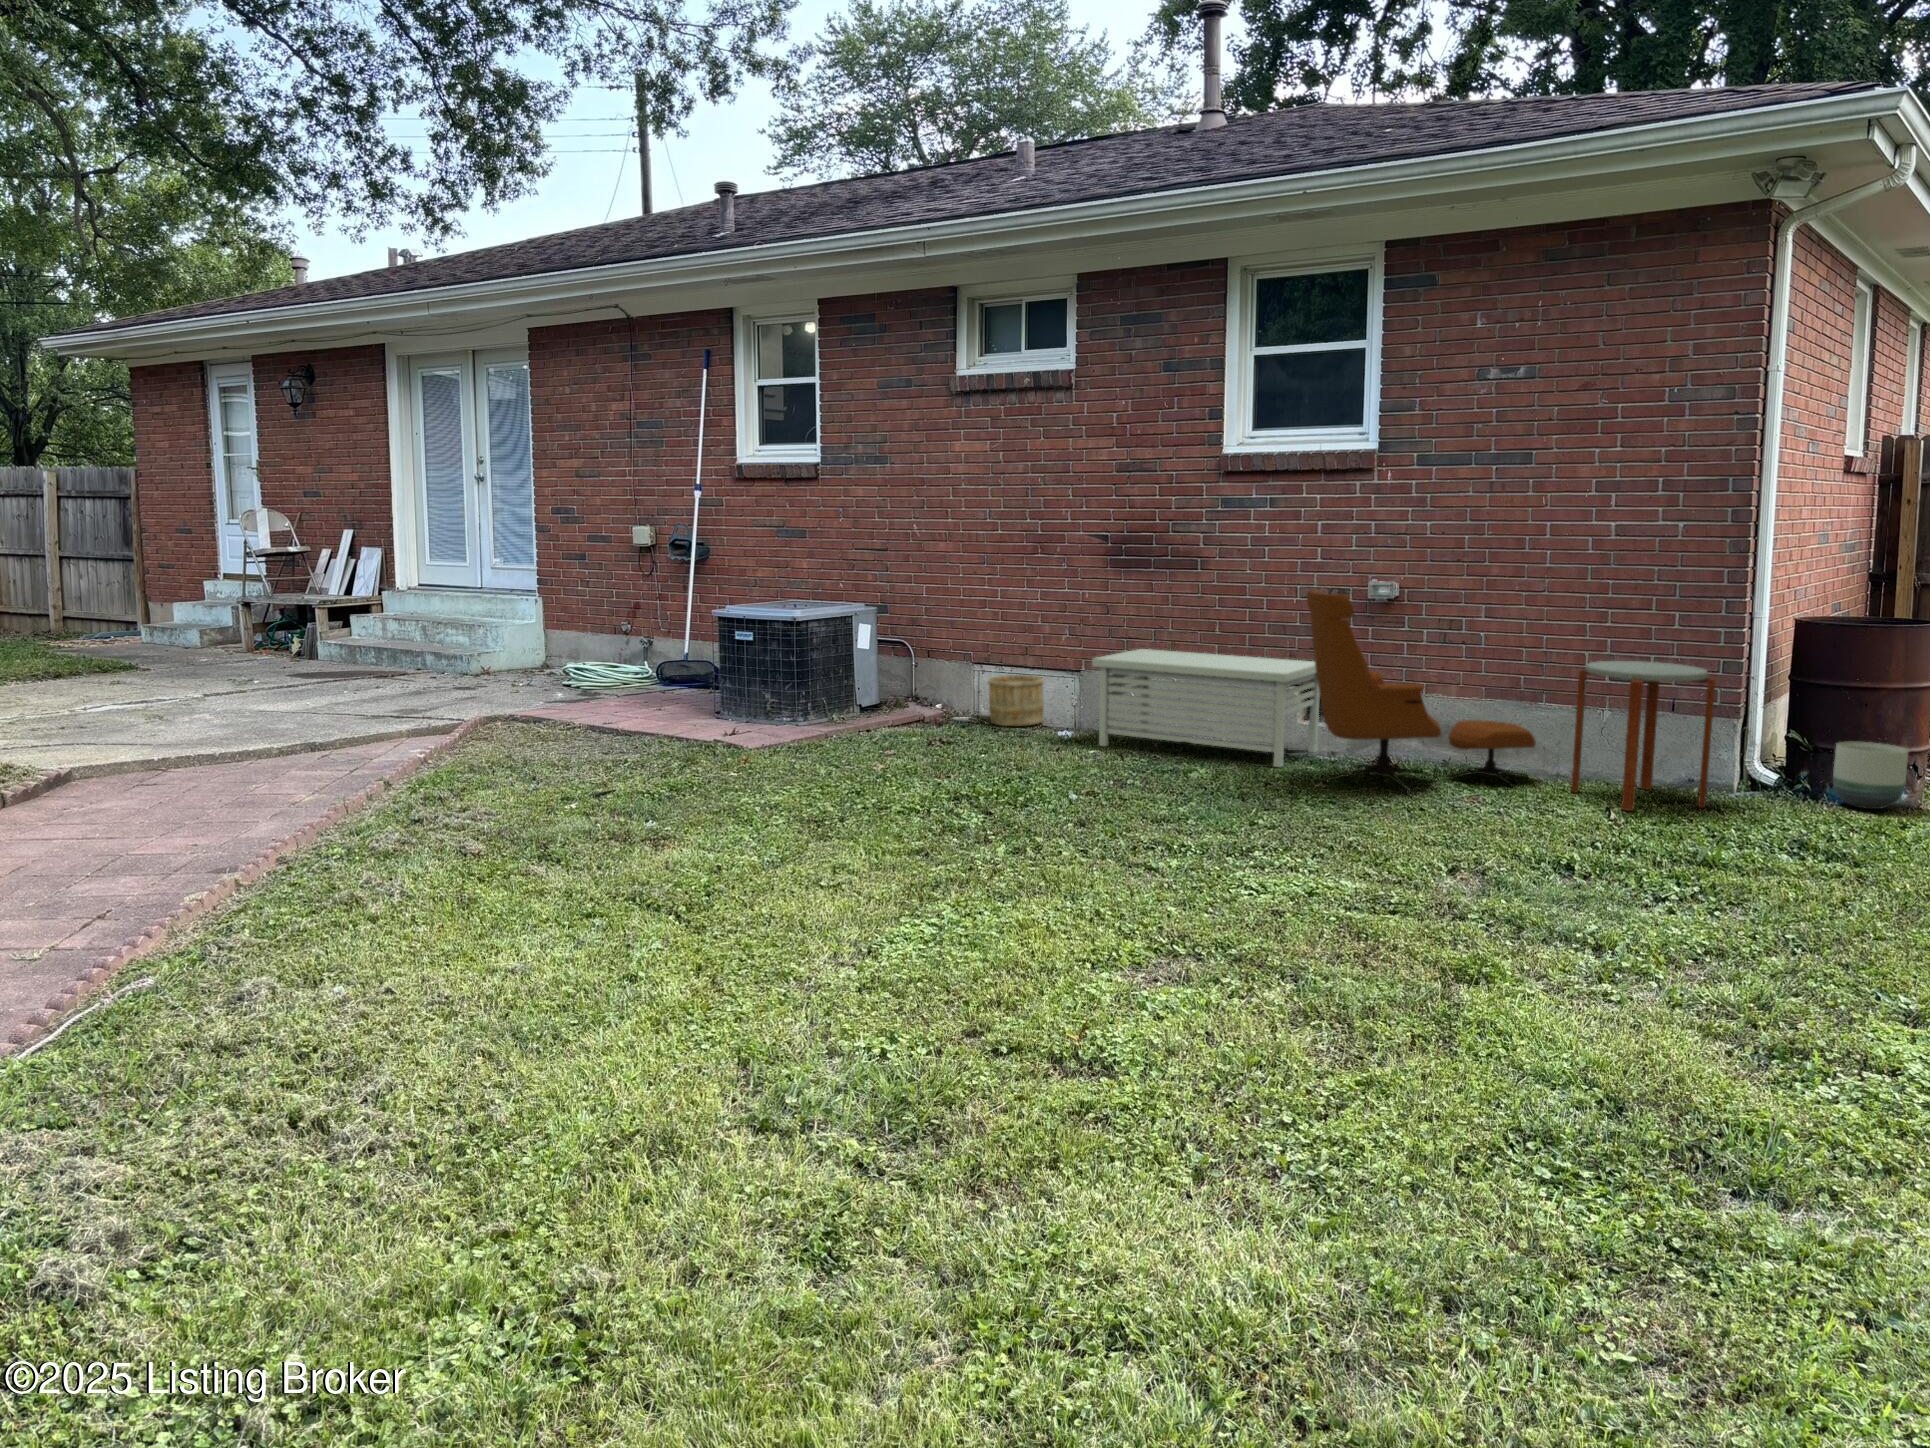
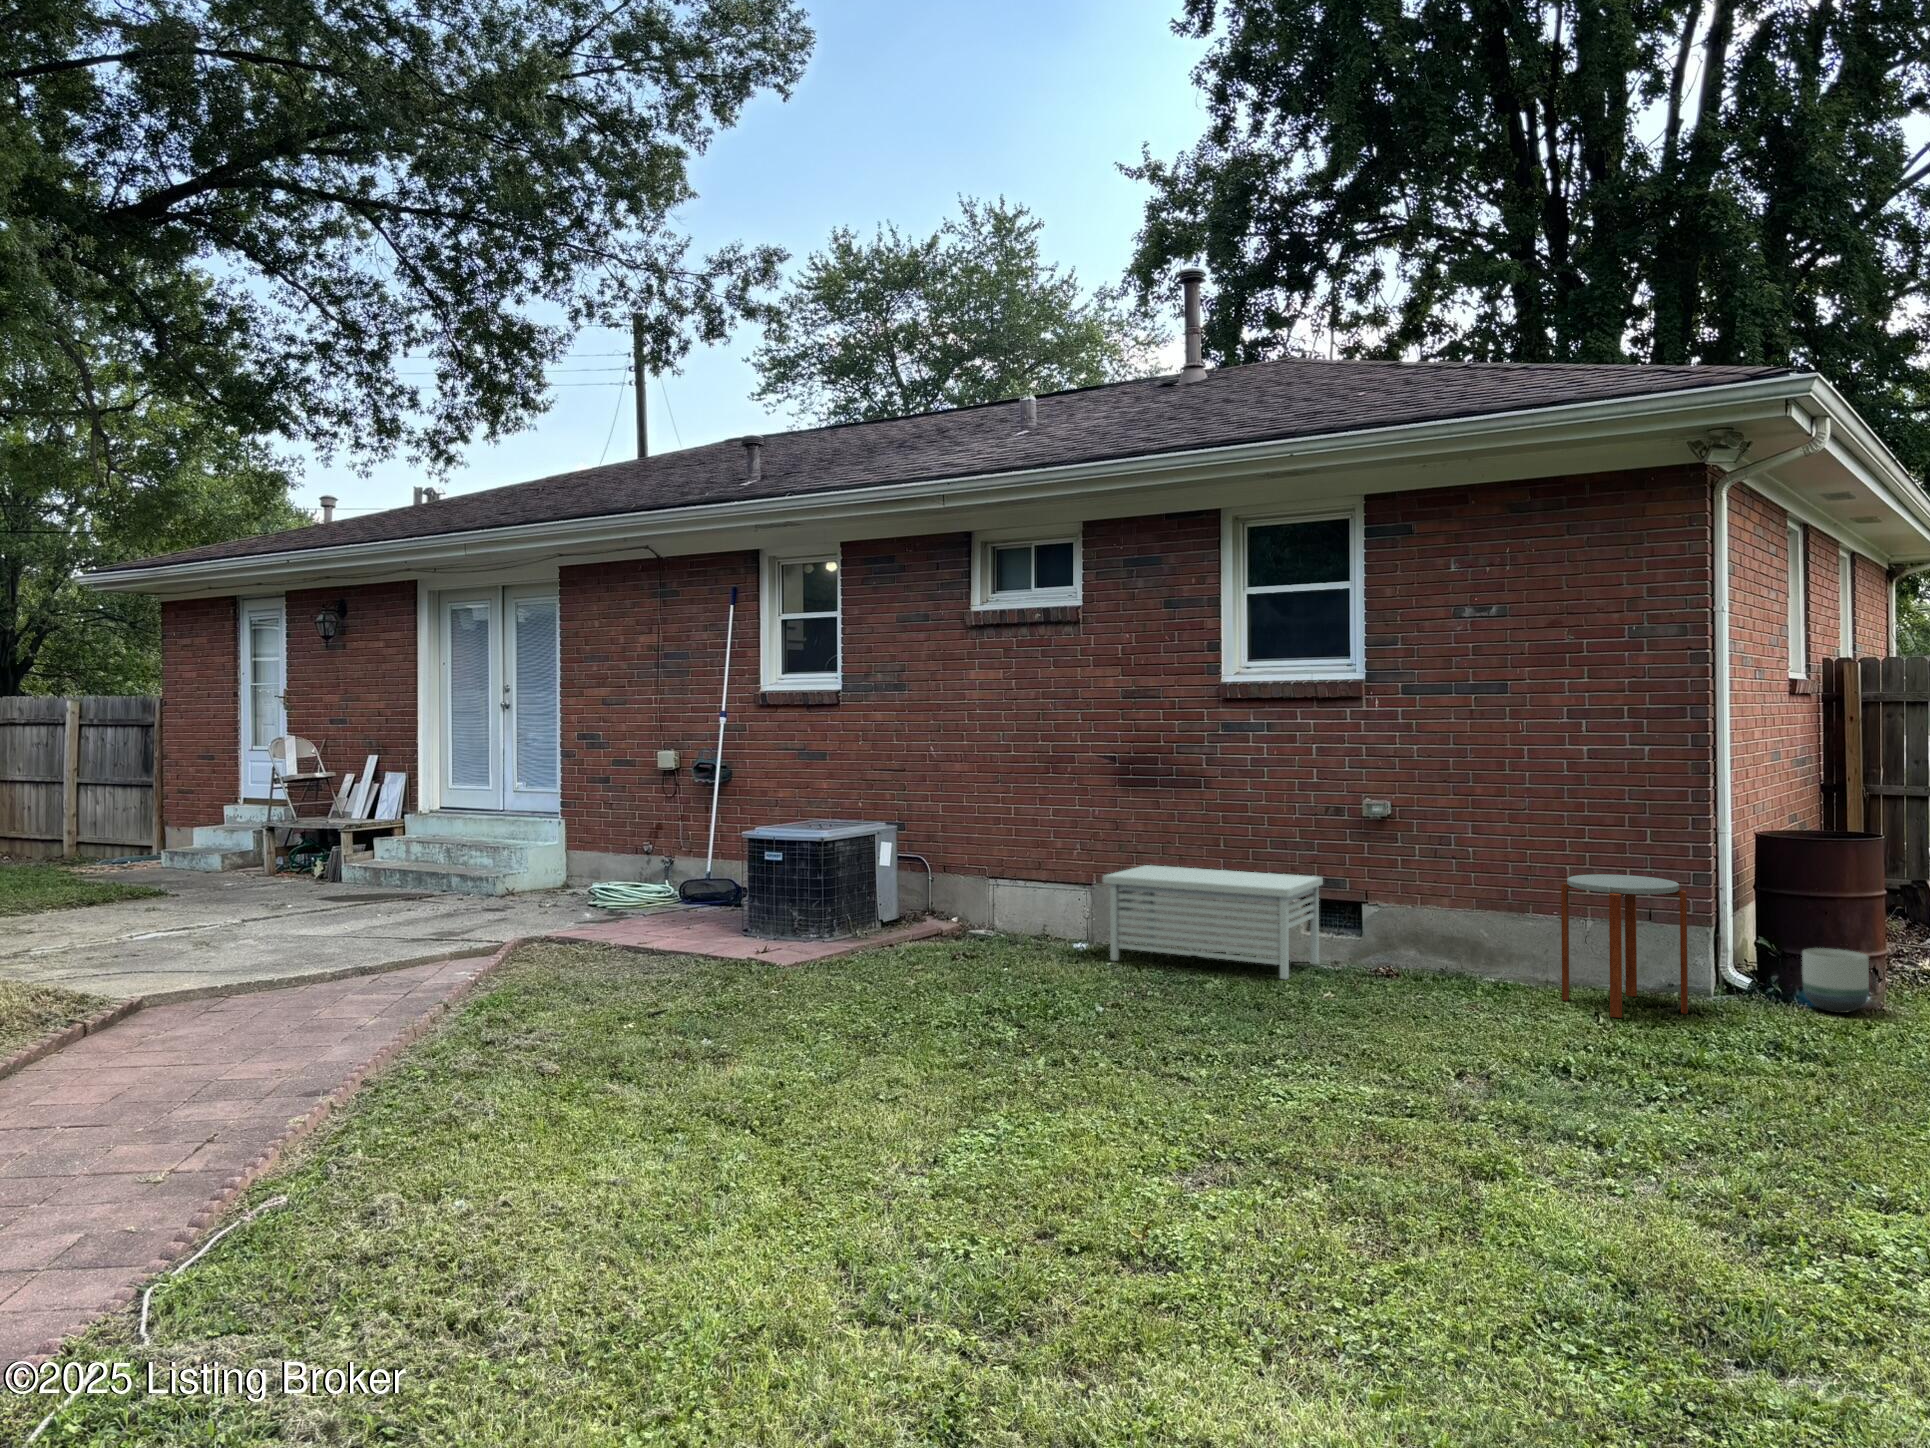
lounge chair: present [1307,590,1536,794] -> none [1306,811,1526,1004]
wooden bucket: present [988,675,1044,726] -> none [998,891,1053,942]

